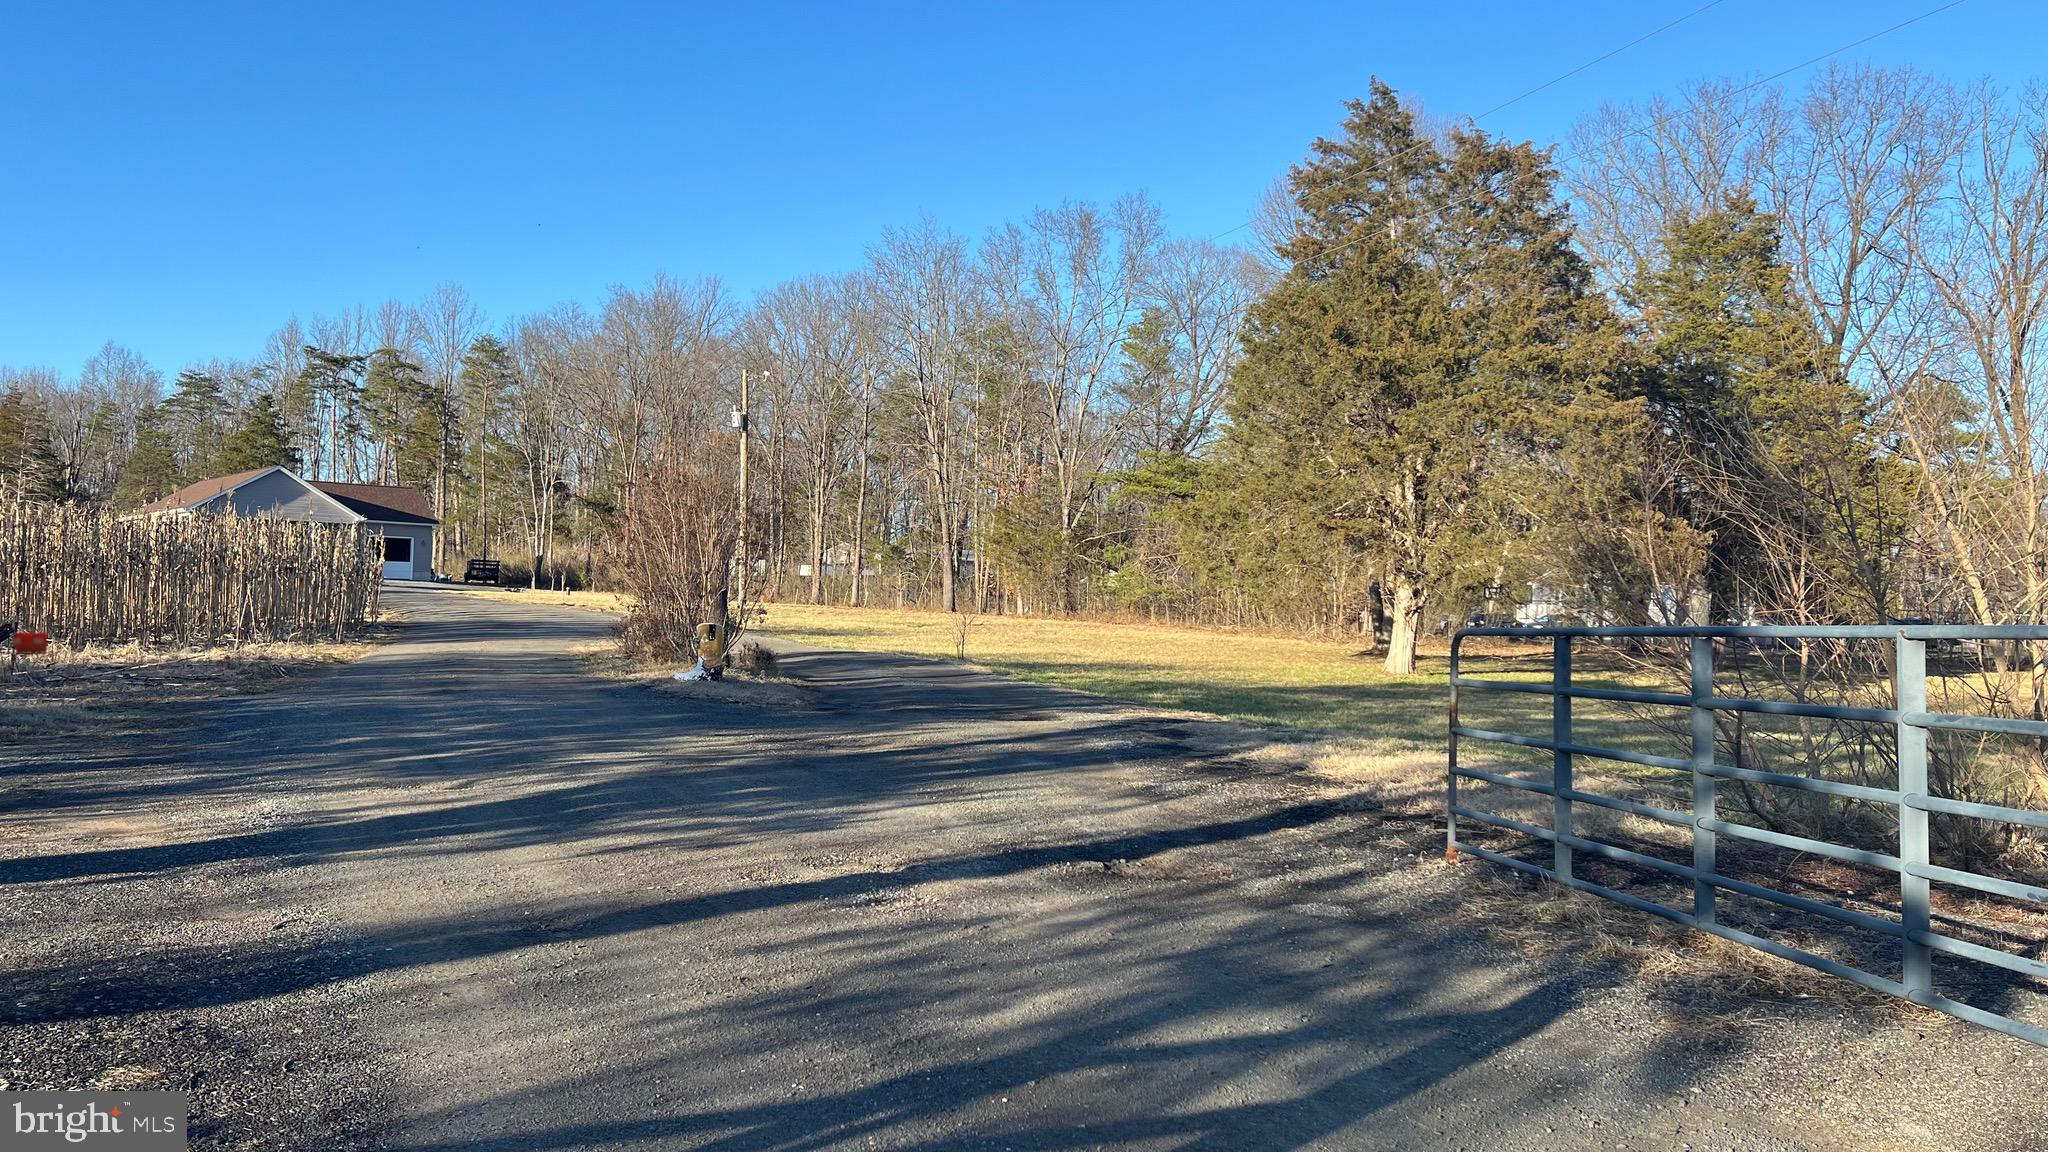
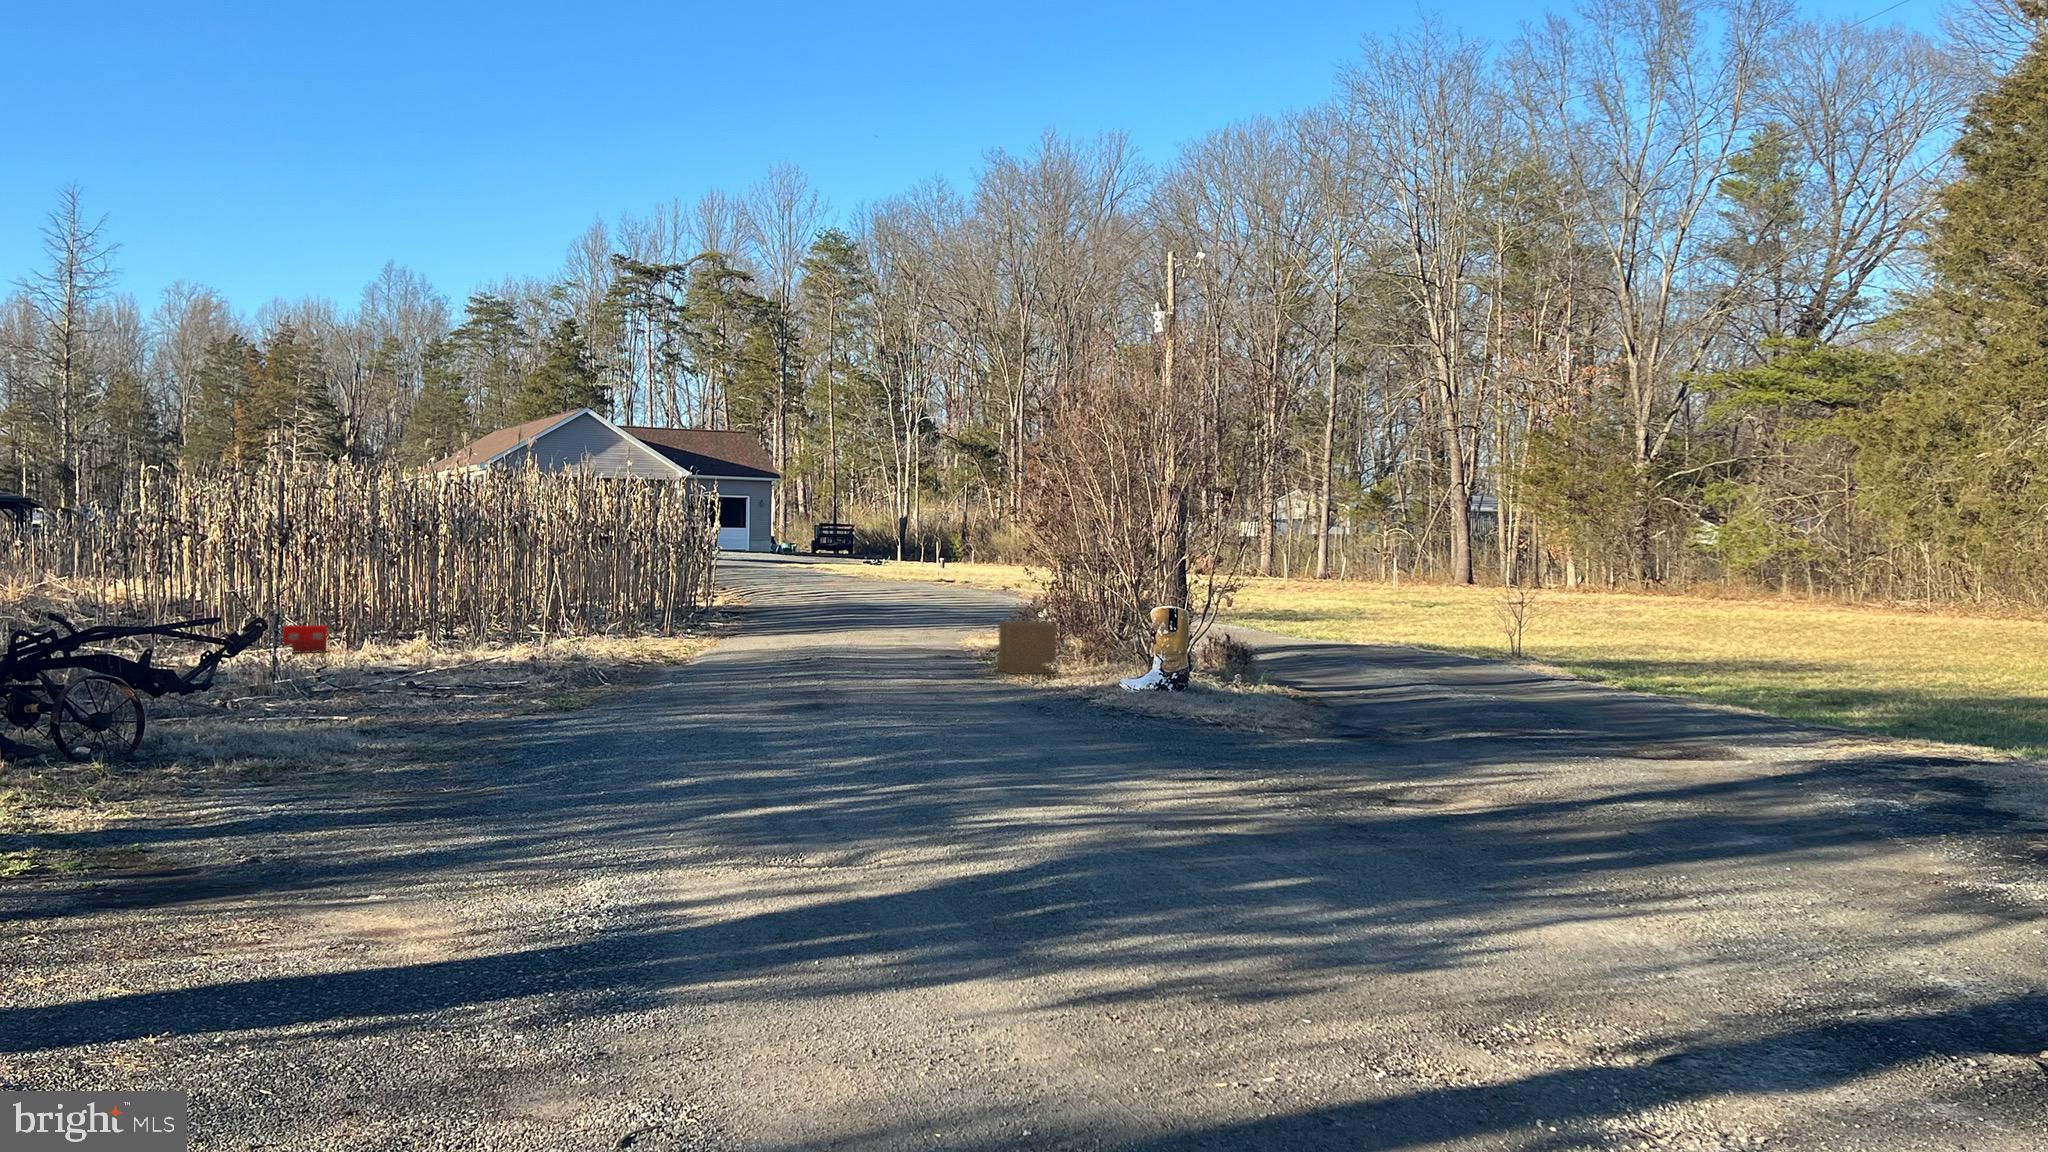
cardboard box: none [598,635,639,669] -> present [998,621,1057,674]

